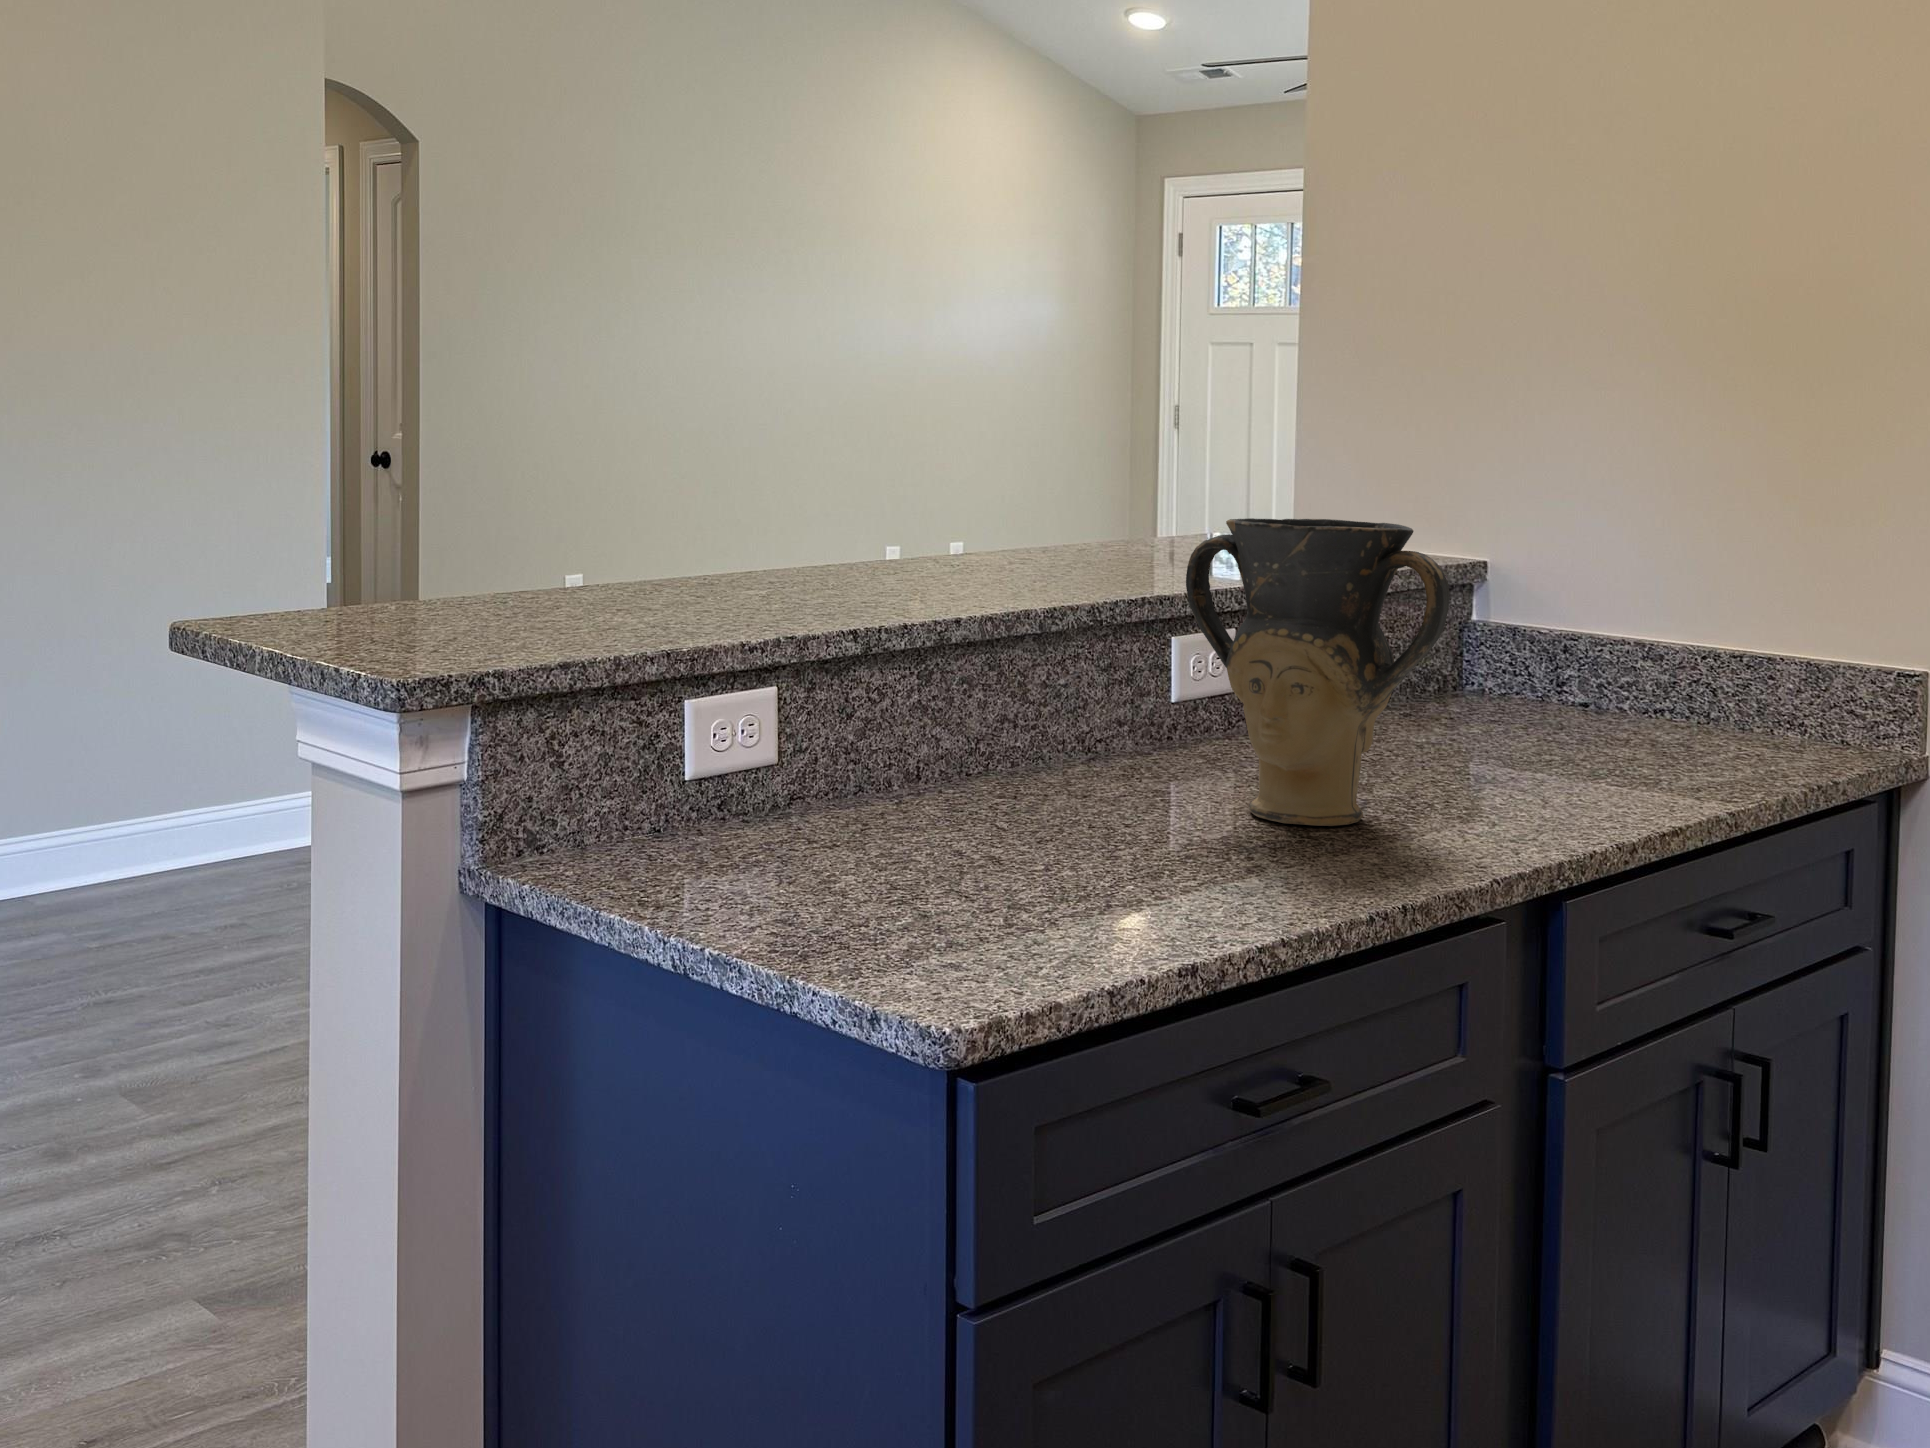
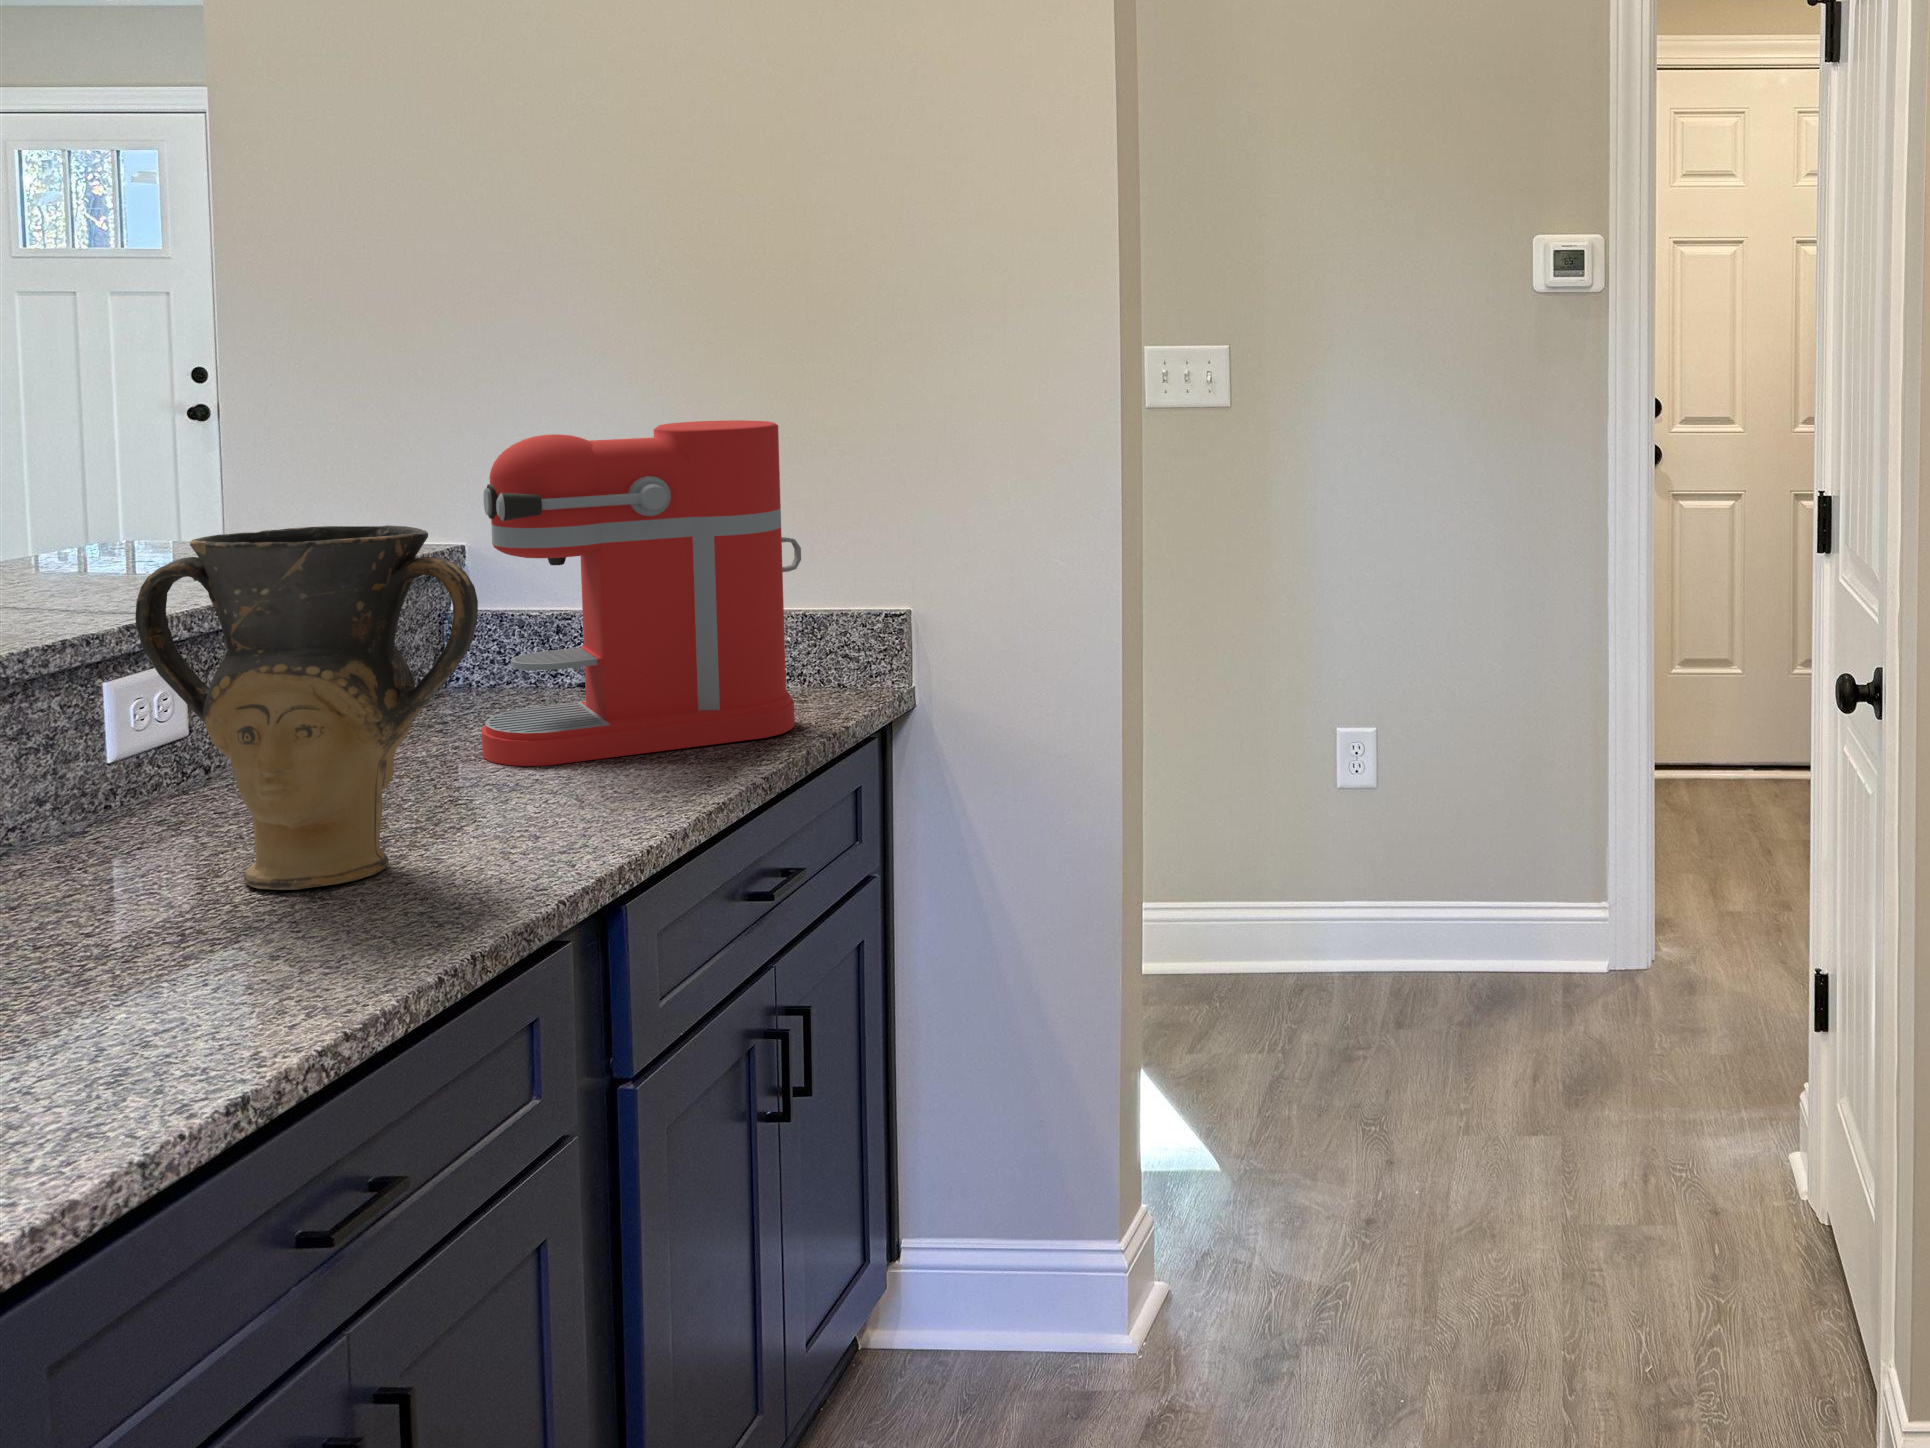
coffee maker: none [1472,457,1799,777] -> present [482,420,801,766]

